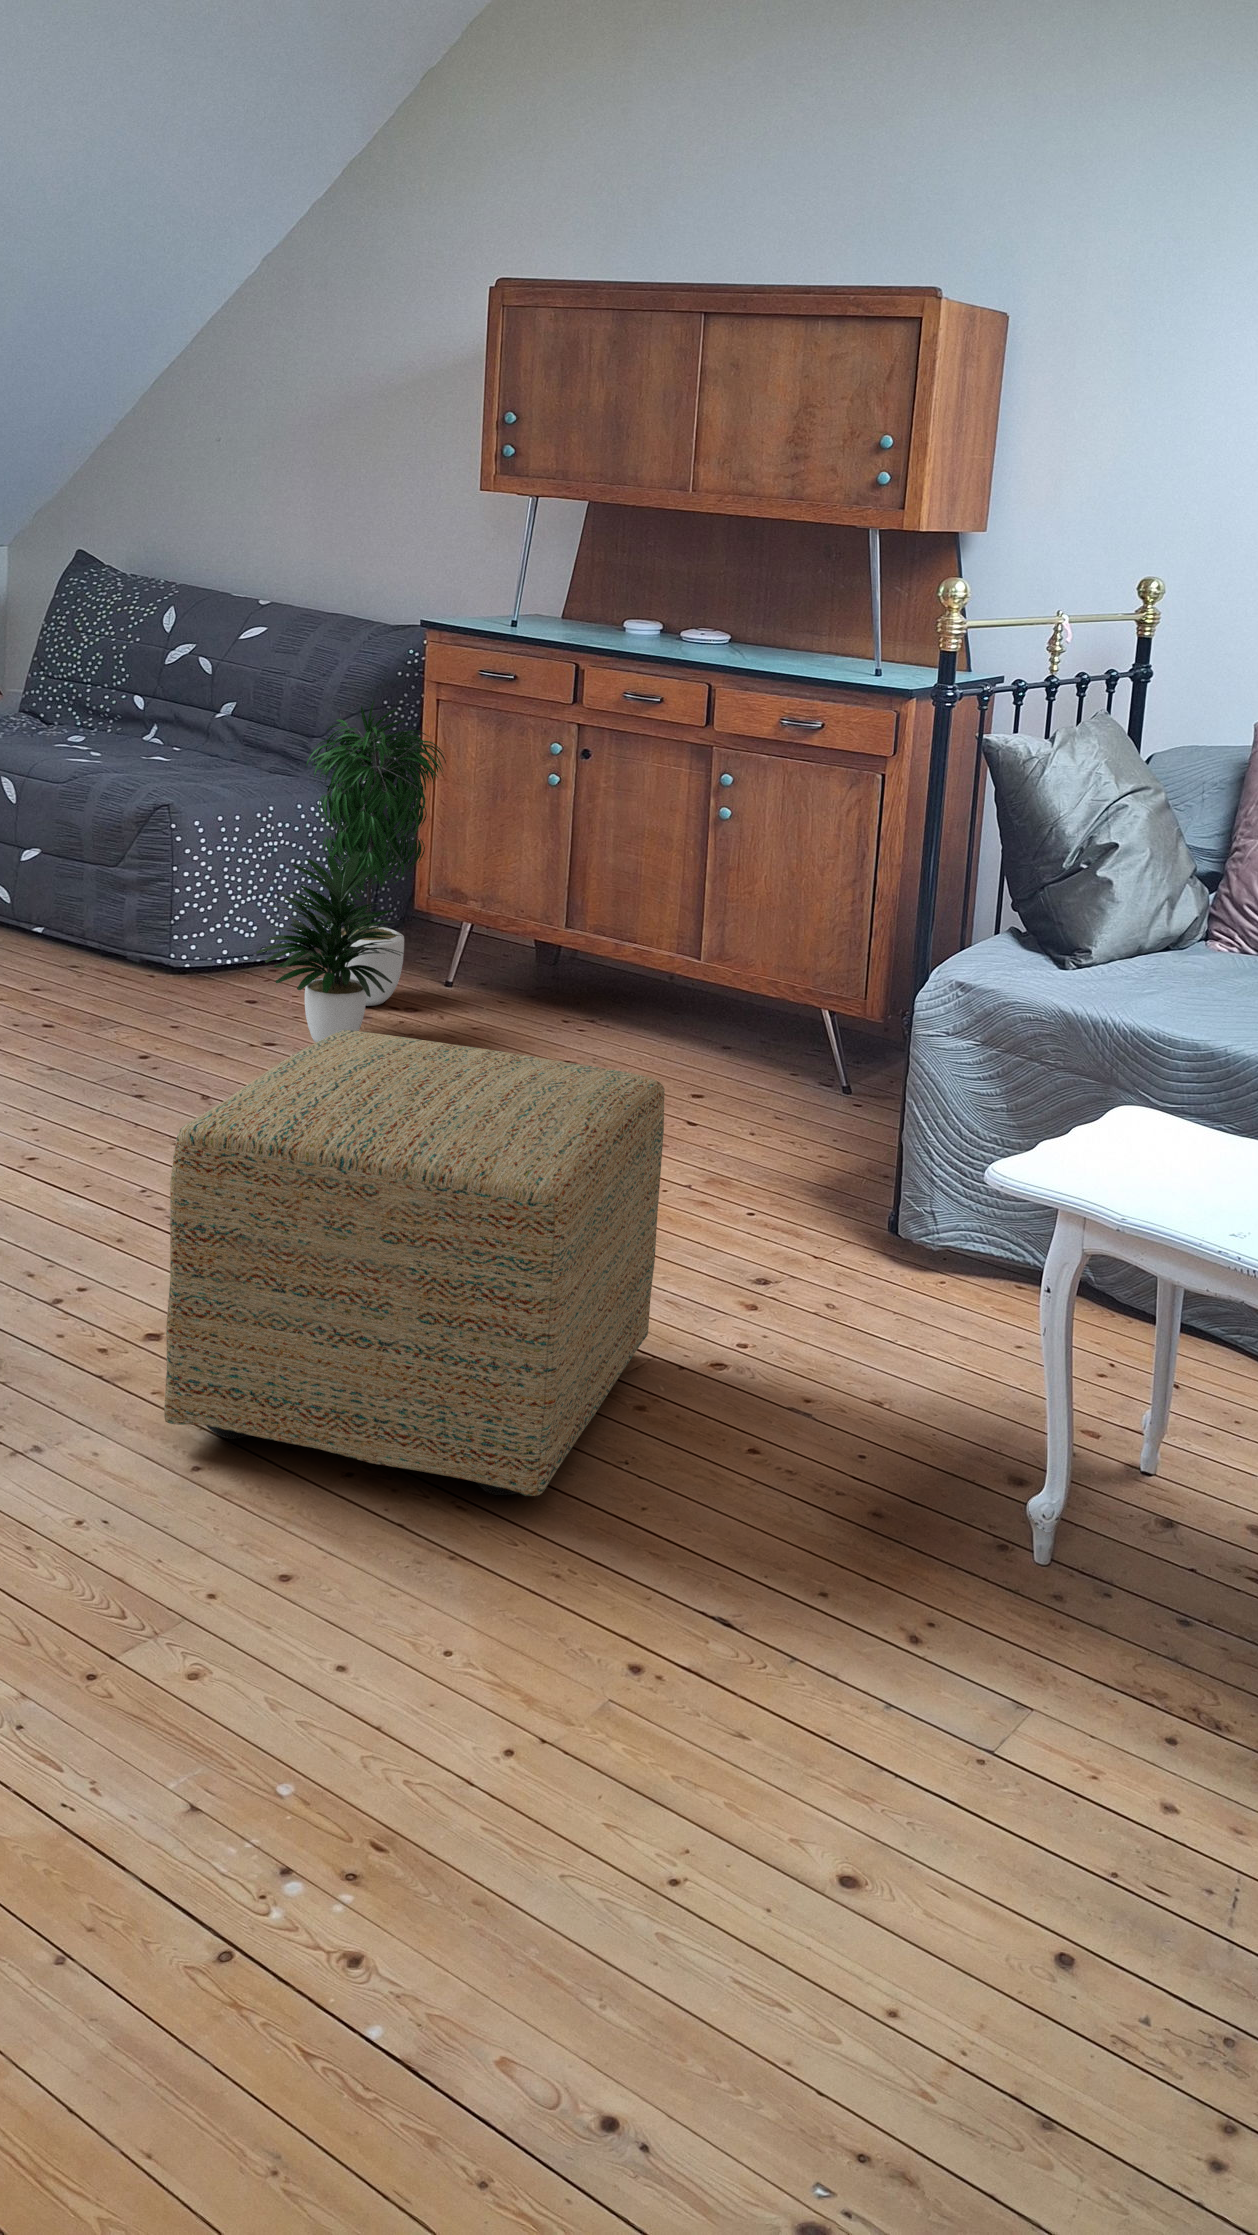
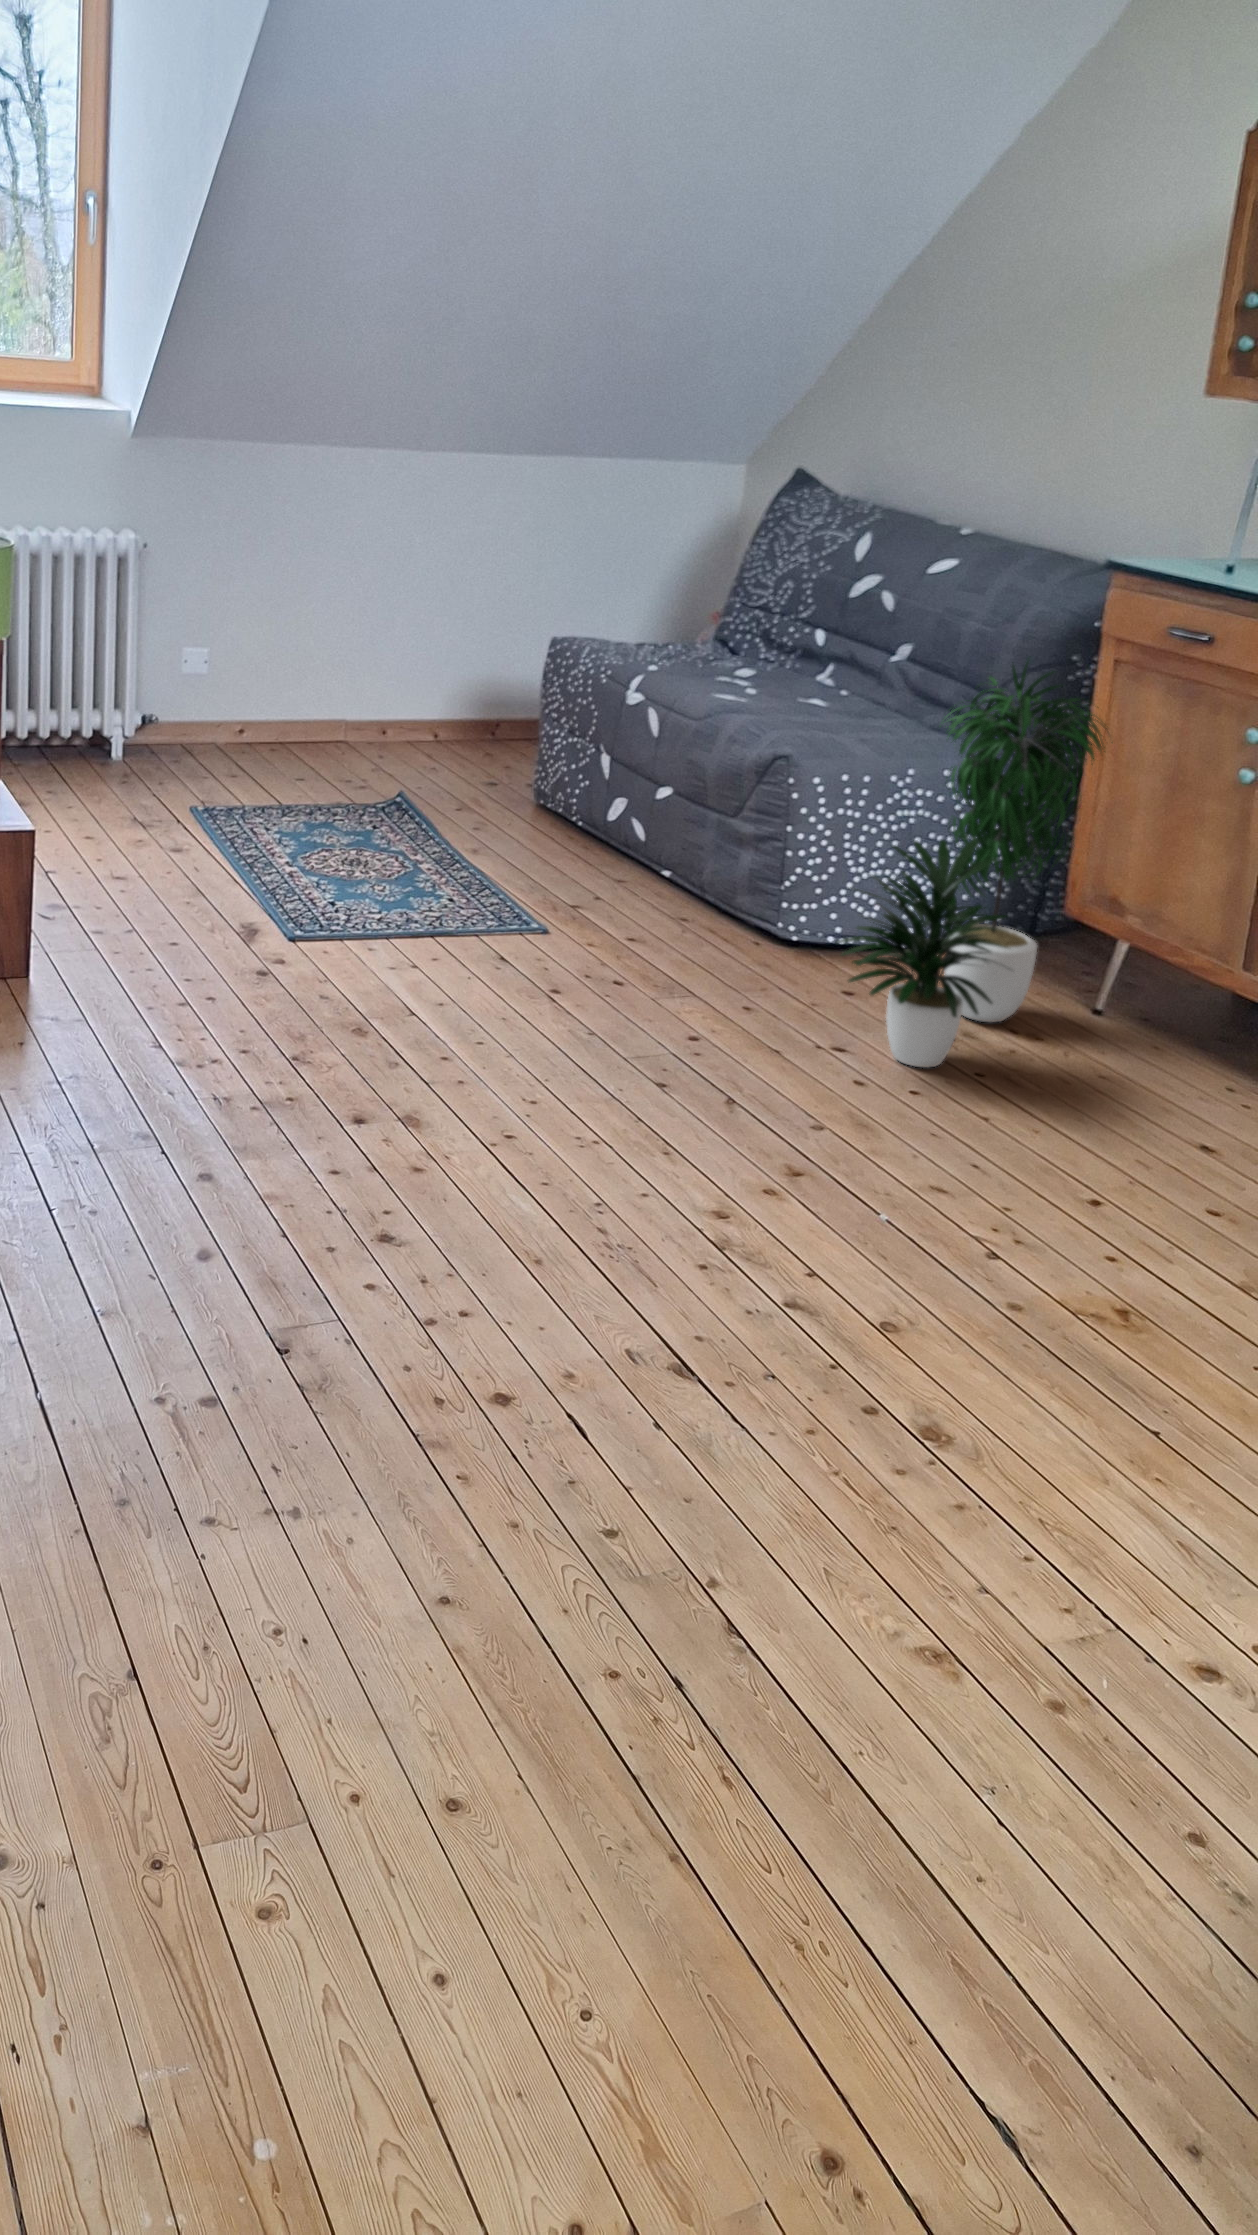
ottoman: present [164,1030,665,1496] -> none [426,1083,1163,1806]

